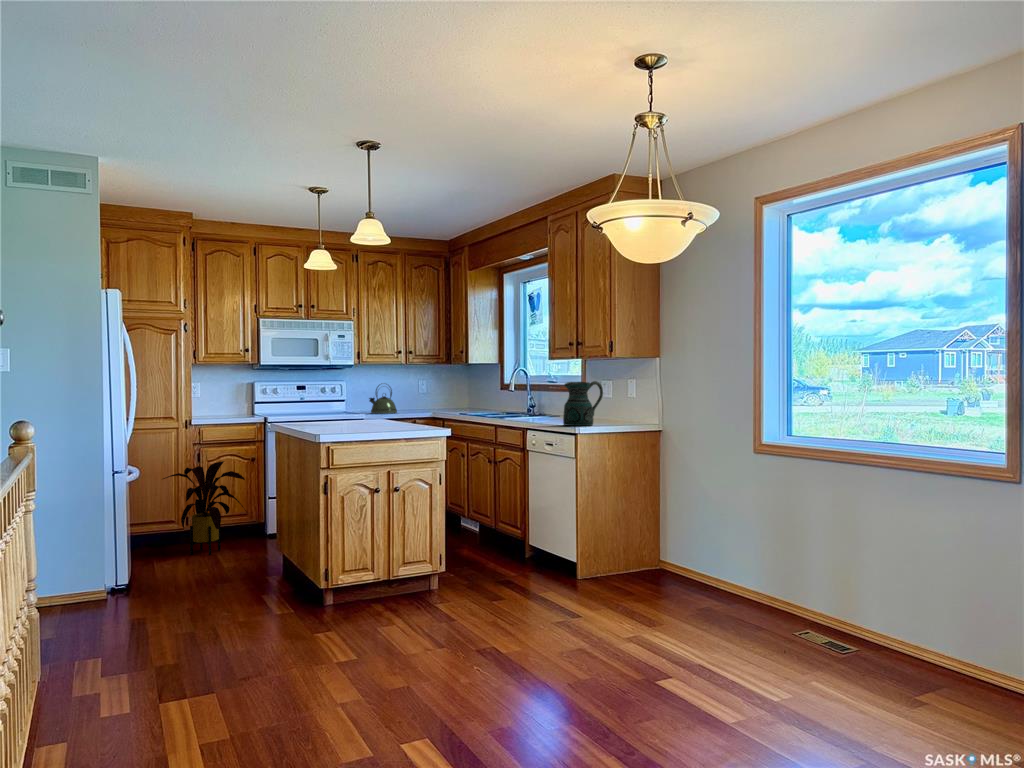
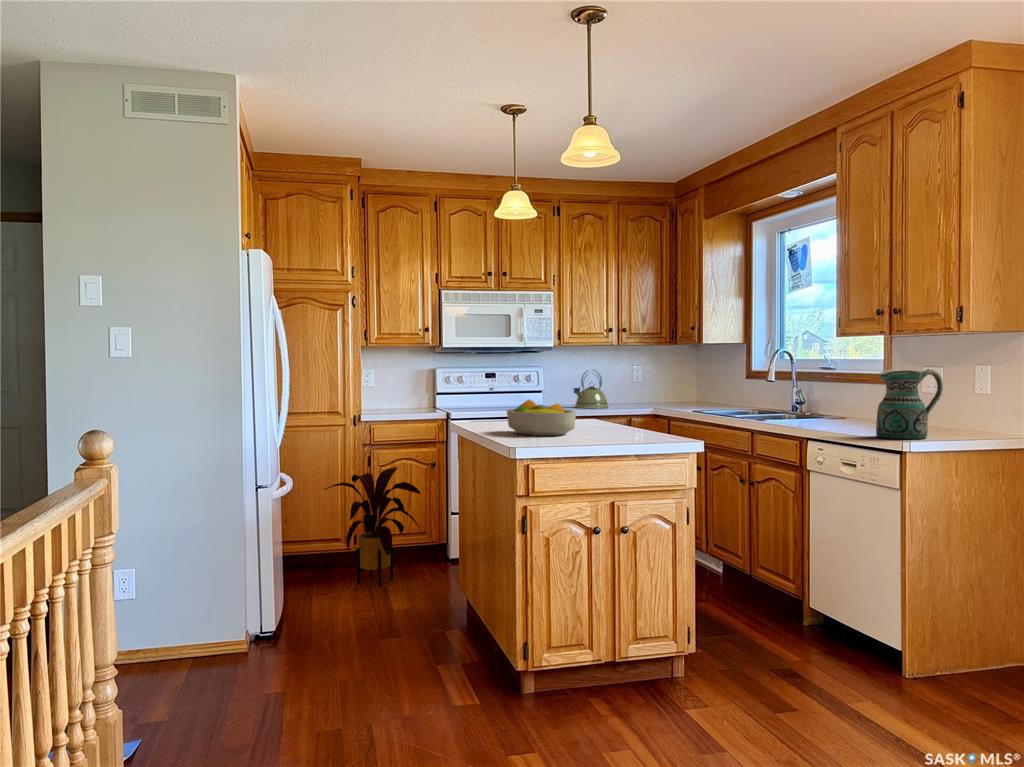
fruit bowl: none [314,403,365,429] -> present [507,399,576,436]

